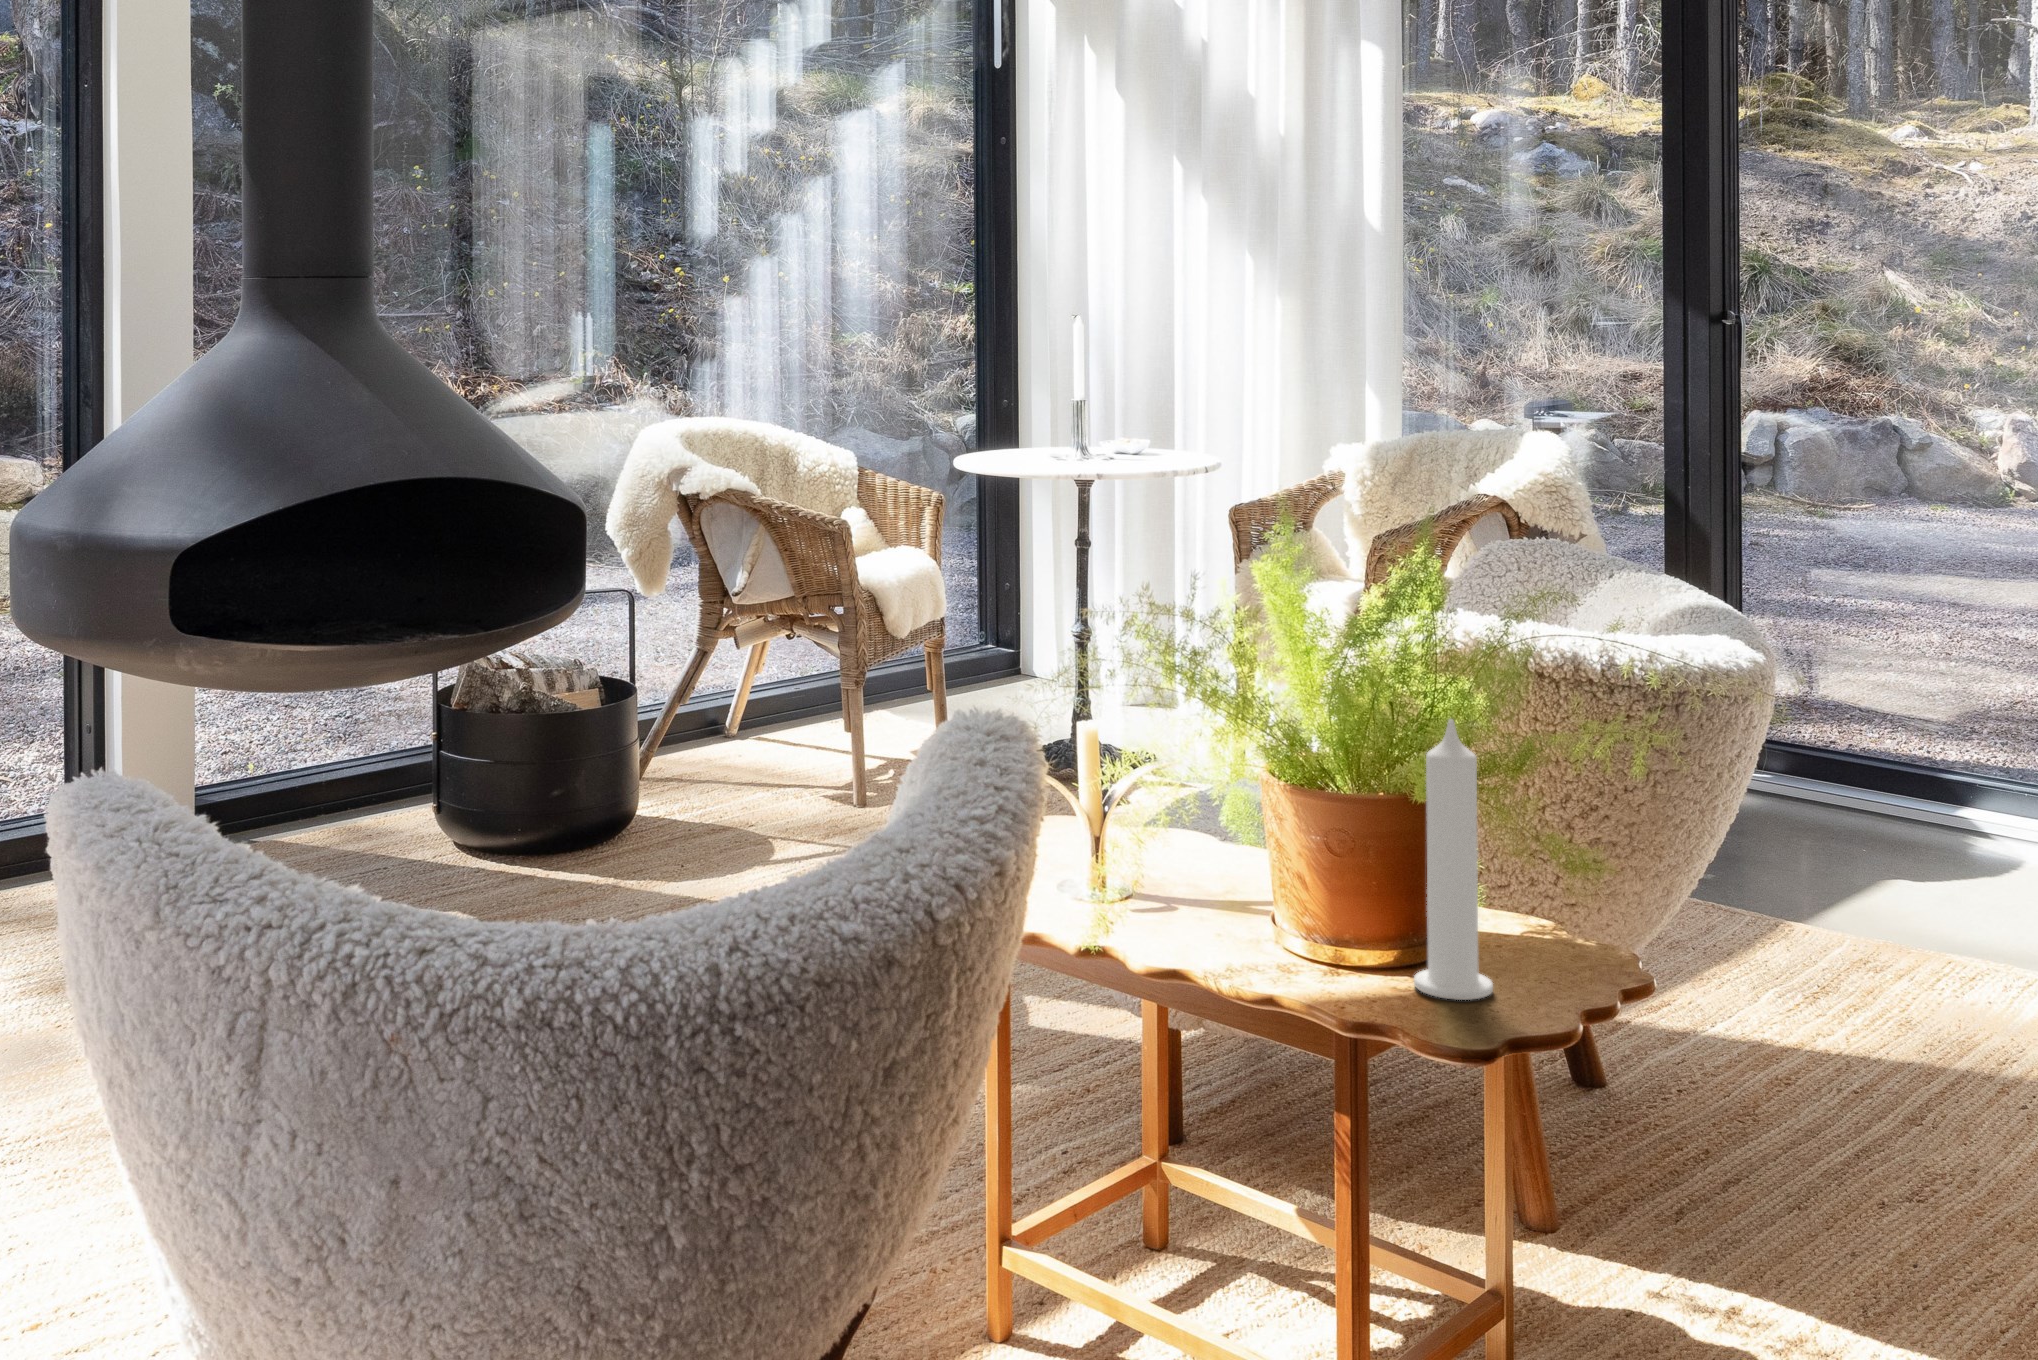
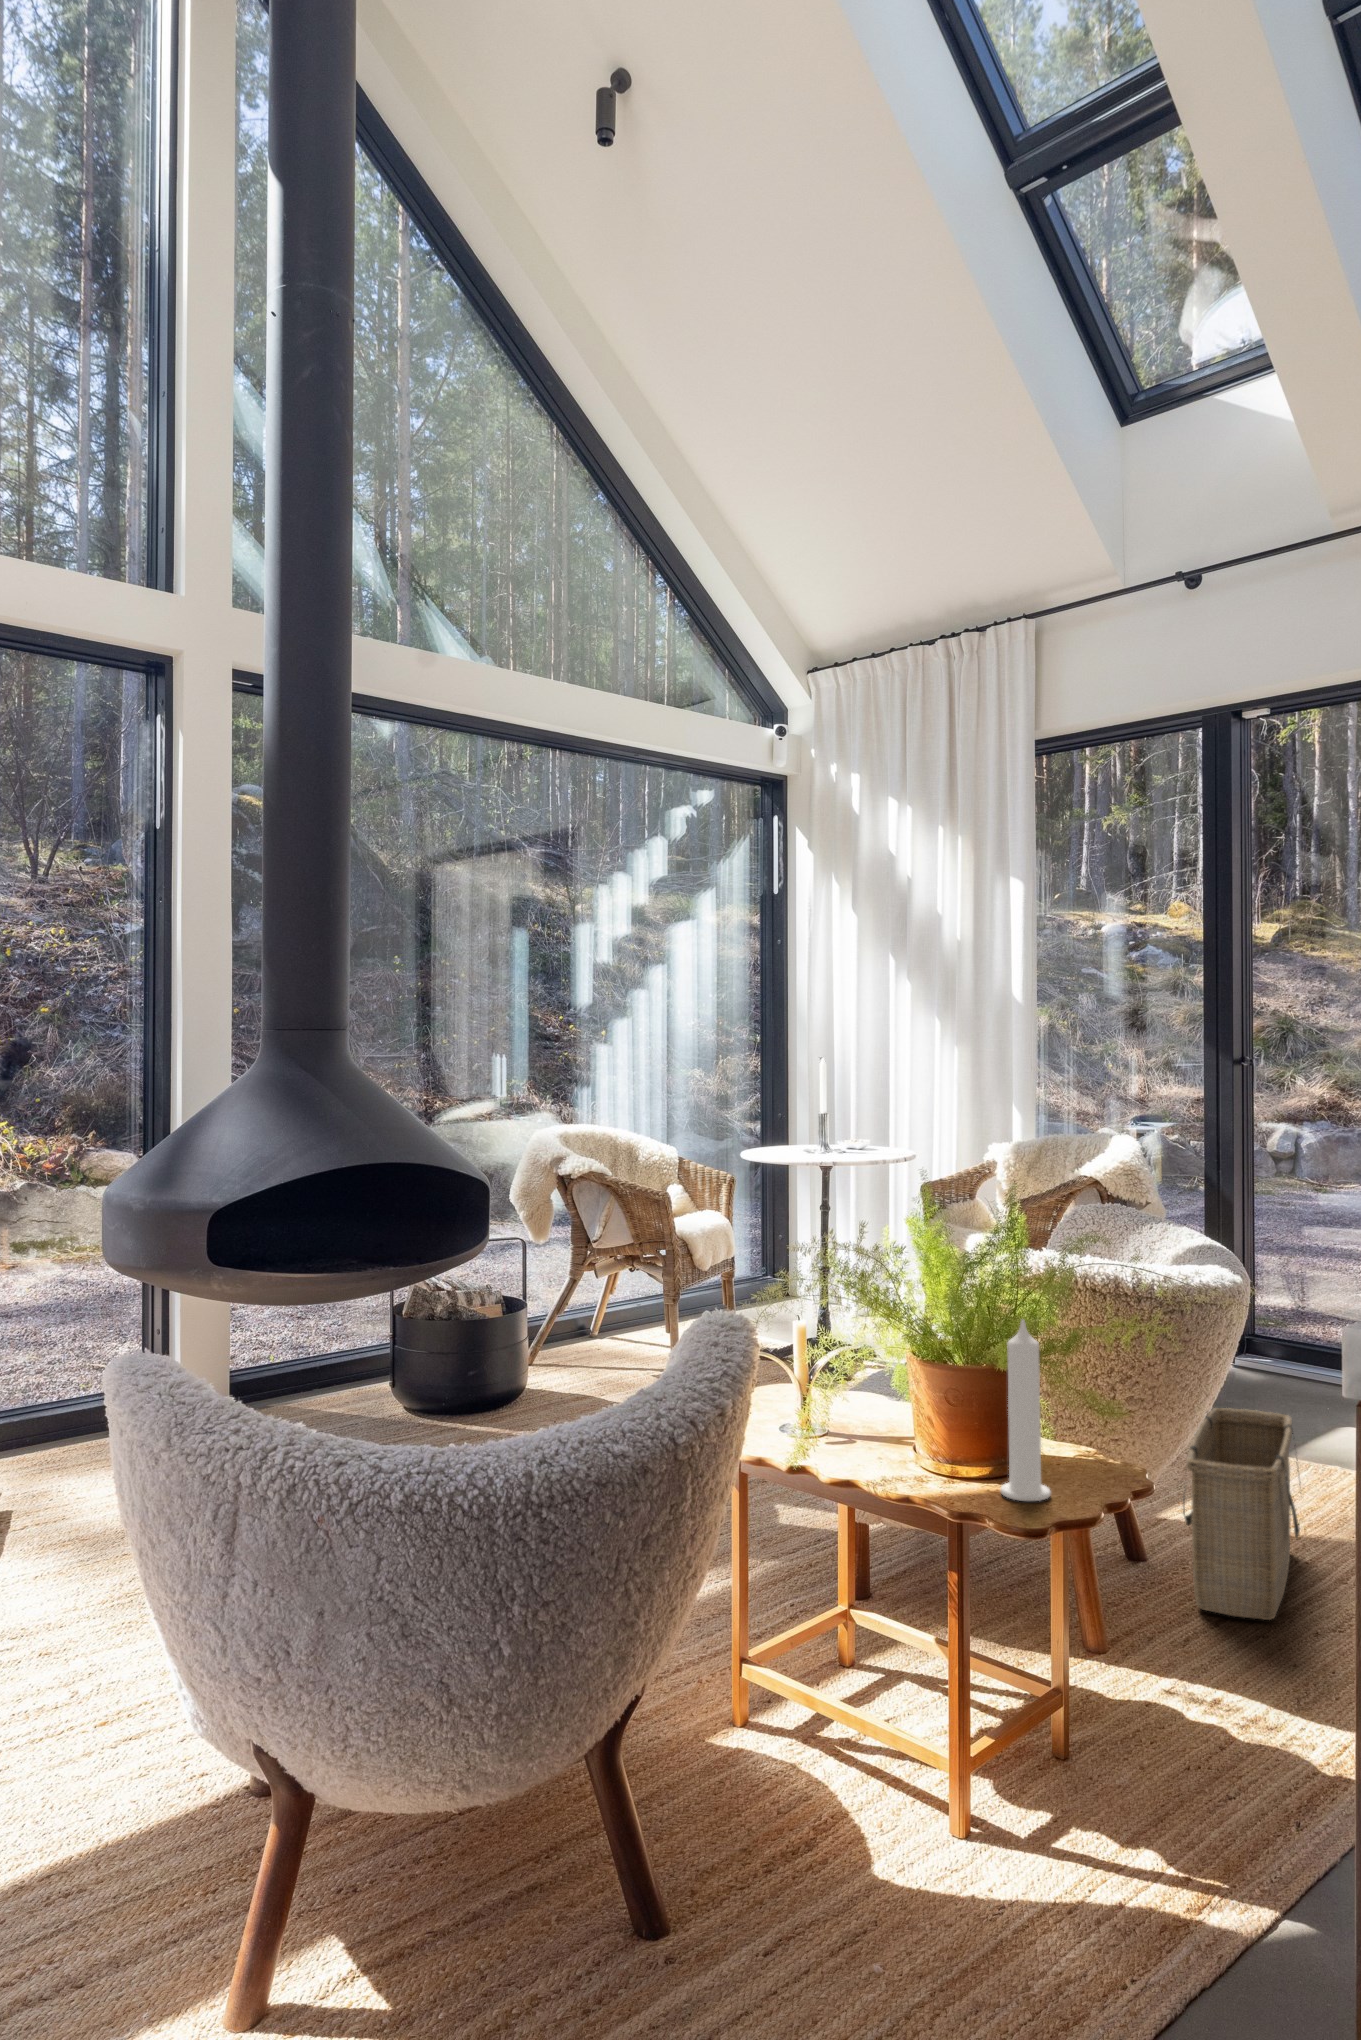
basket: none [1658,849,1839,1172] -> present [1183,1408,1300,1620]

